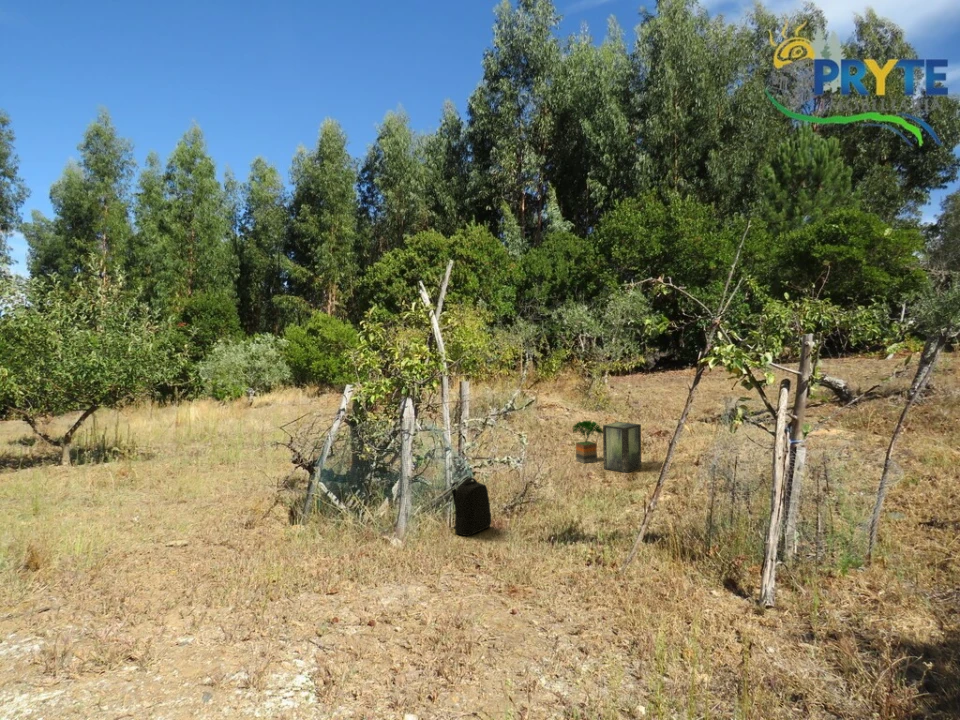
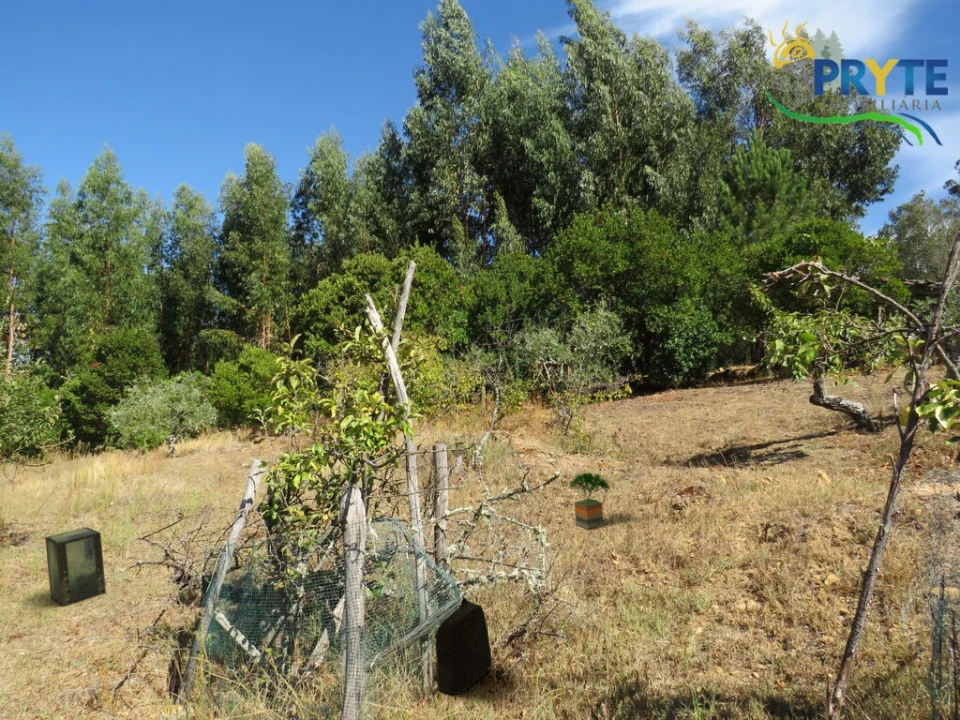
storage box: present [603,422,641,473] -> present [45,528,106,607]

